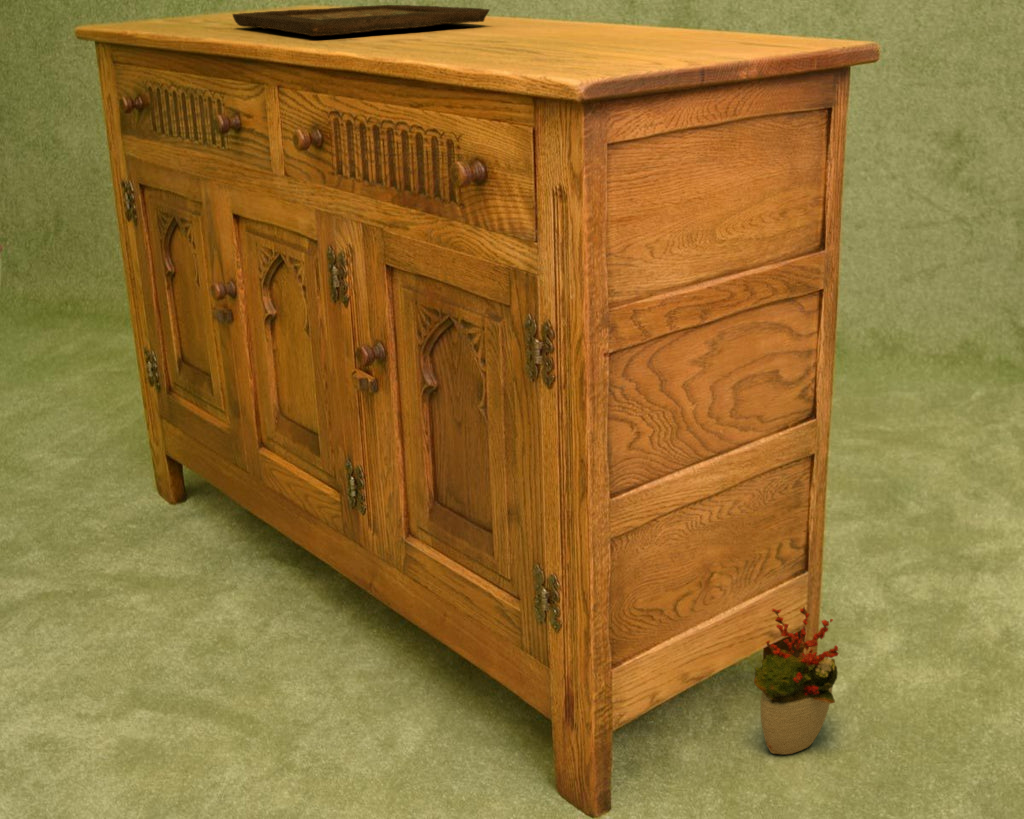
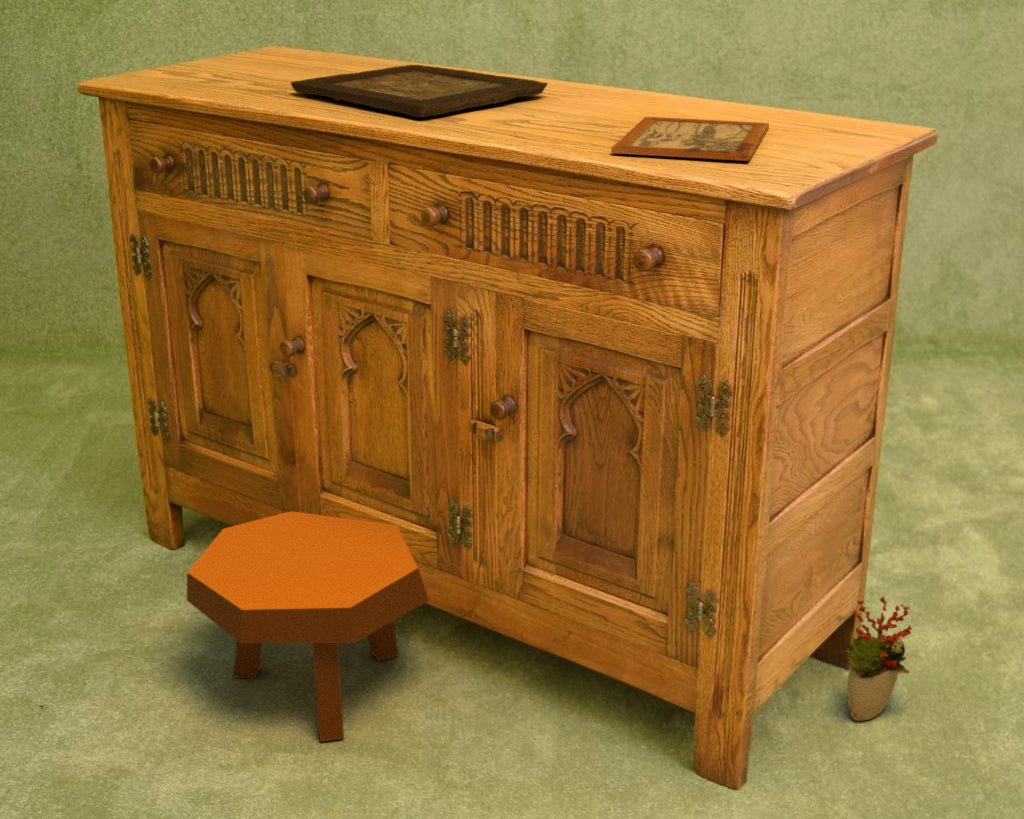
picture frame: none [454,32,688,58] -> present [611,117,769,161]
footstool: none [72,464,327,706] -> present [187,511,429,742]

